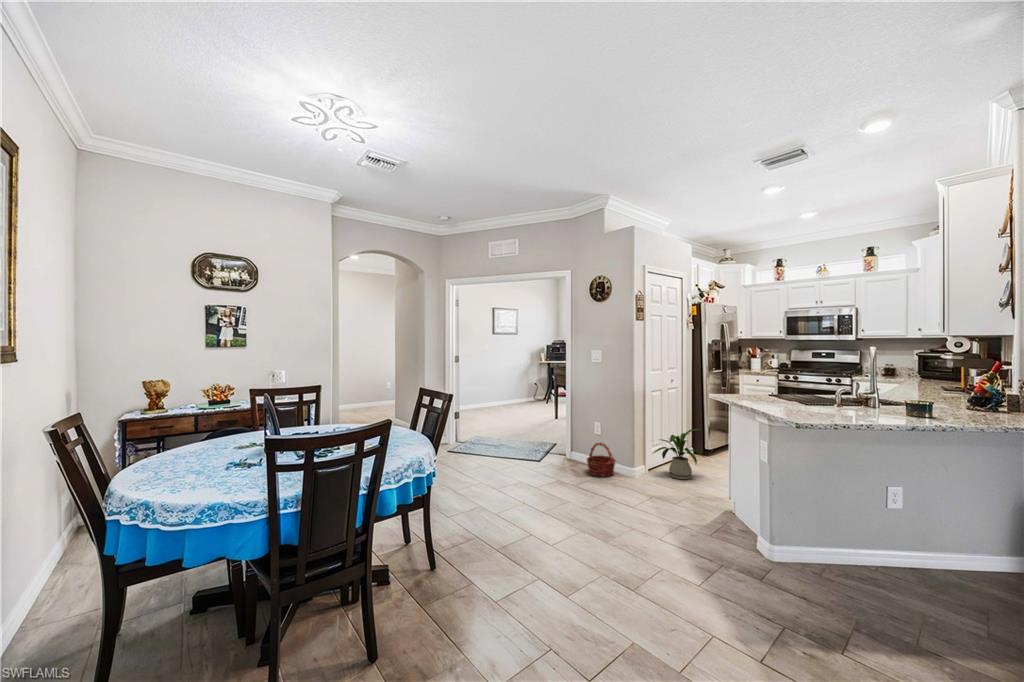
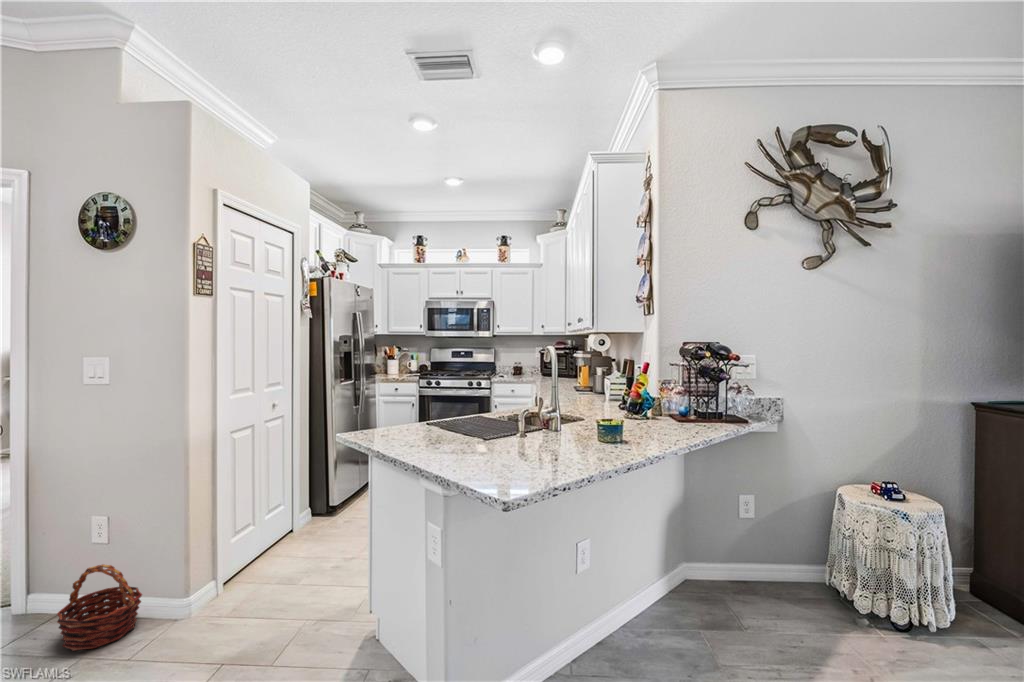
house plant: present [653,429,705,480] -> none [225,491,331,591]

